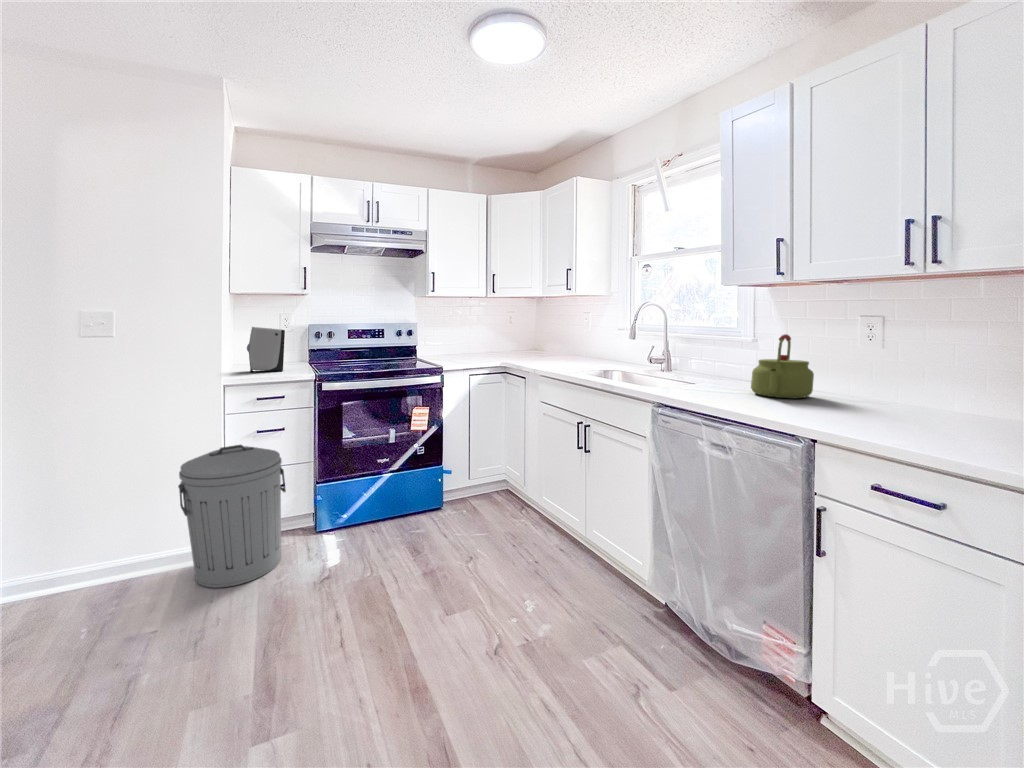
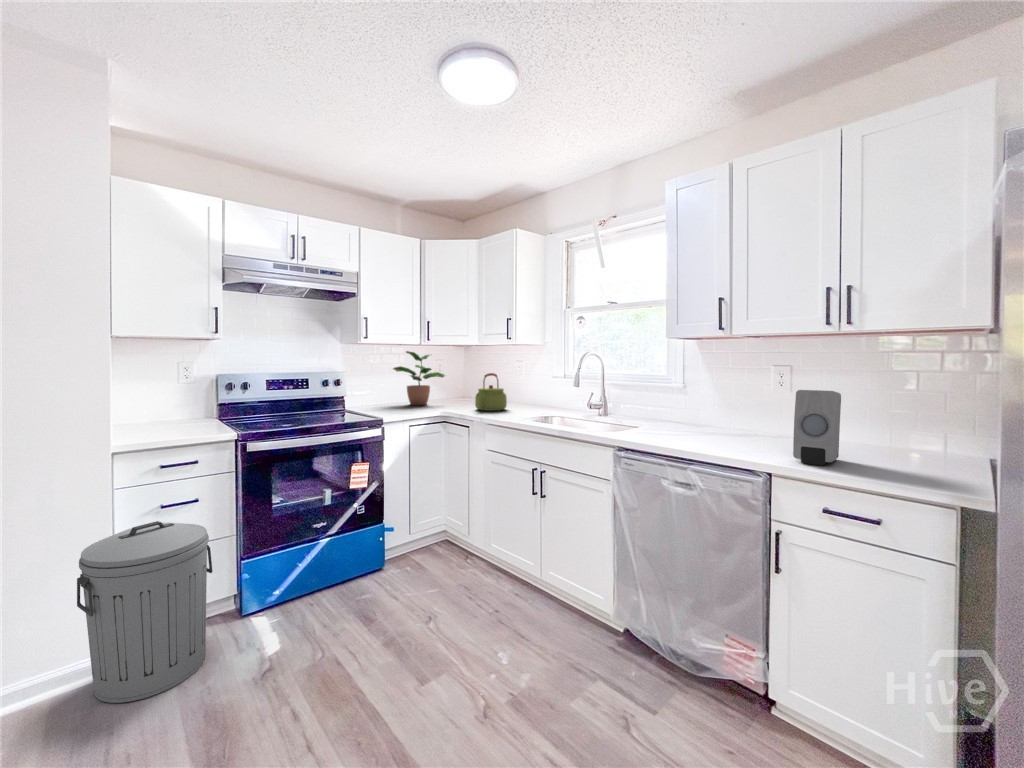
potted plant: none [465,308,513,360] -> present [393,351,445,405]
soap dispenser: present [247,327,285,372] -> present [793,390,841,465]
kettle: present [751,334,814,398] -> present [475,373,507,411]

